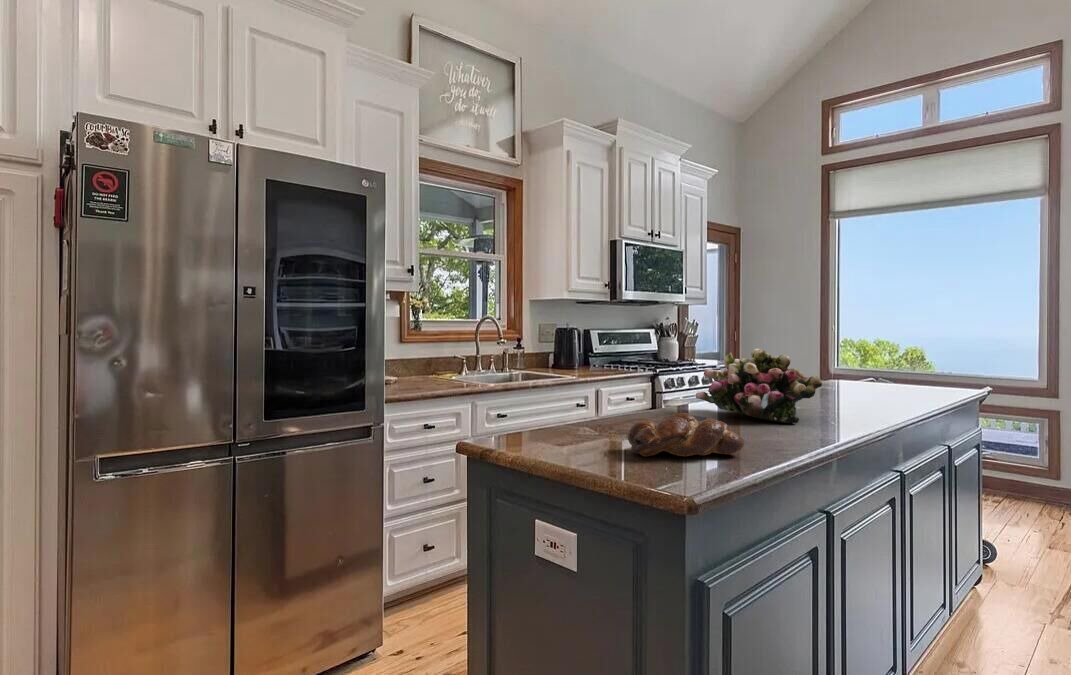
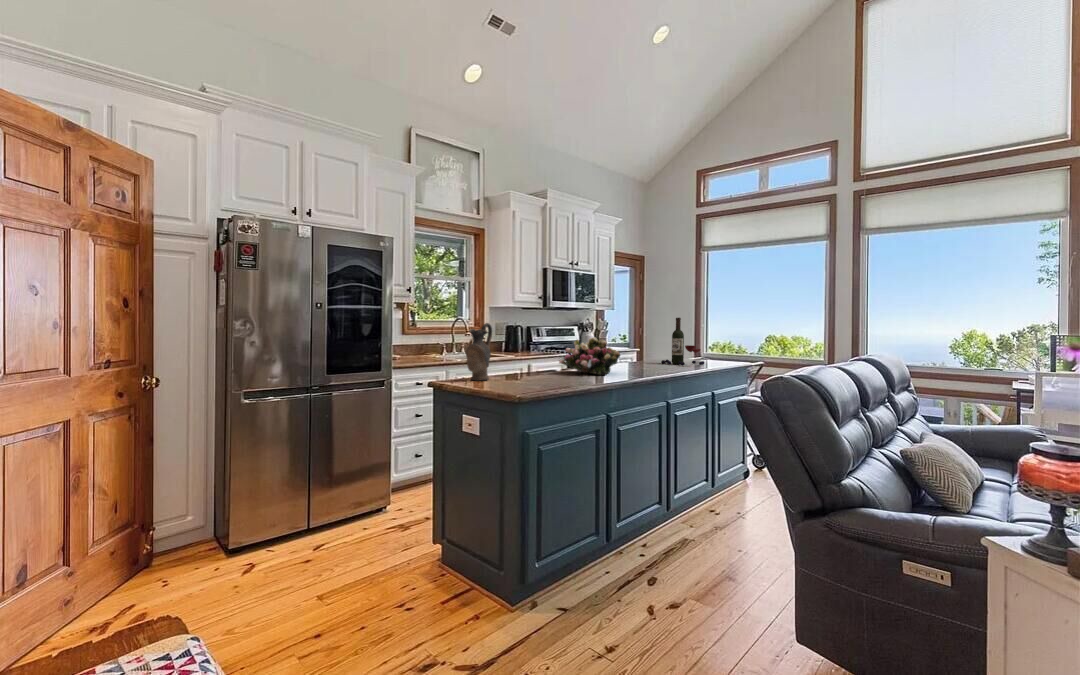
wine bottle: none [839,312,926,398] -> present [661,318,704,365]
ceramic pitcher: none [532,322,583,442] -> present [466,323,492,380]
bread loaf: present [627,413,744,456] -> none [508,365,560,384]

